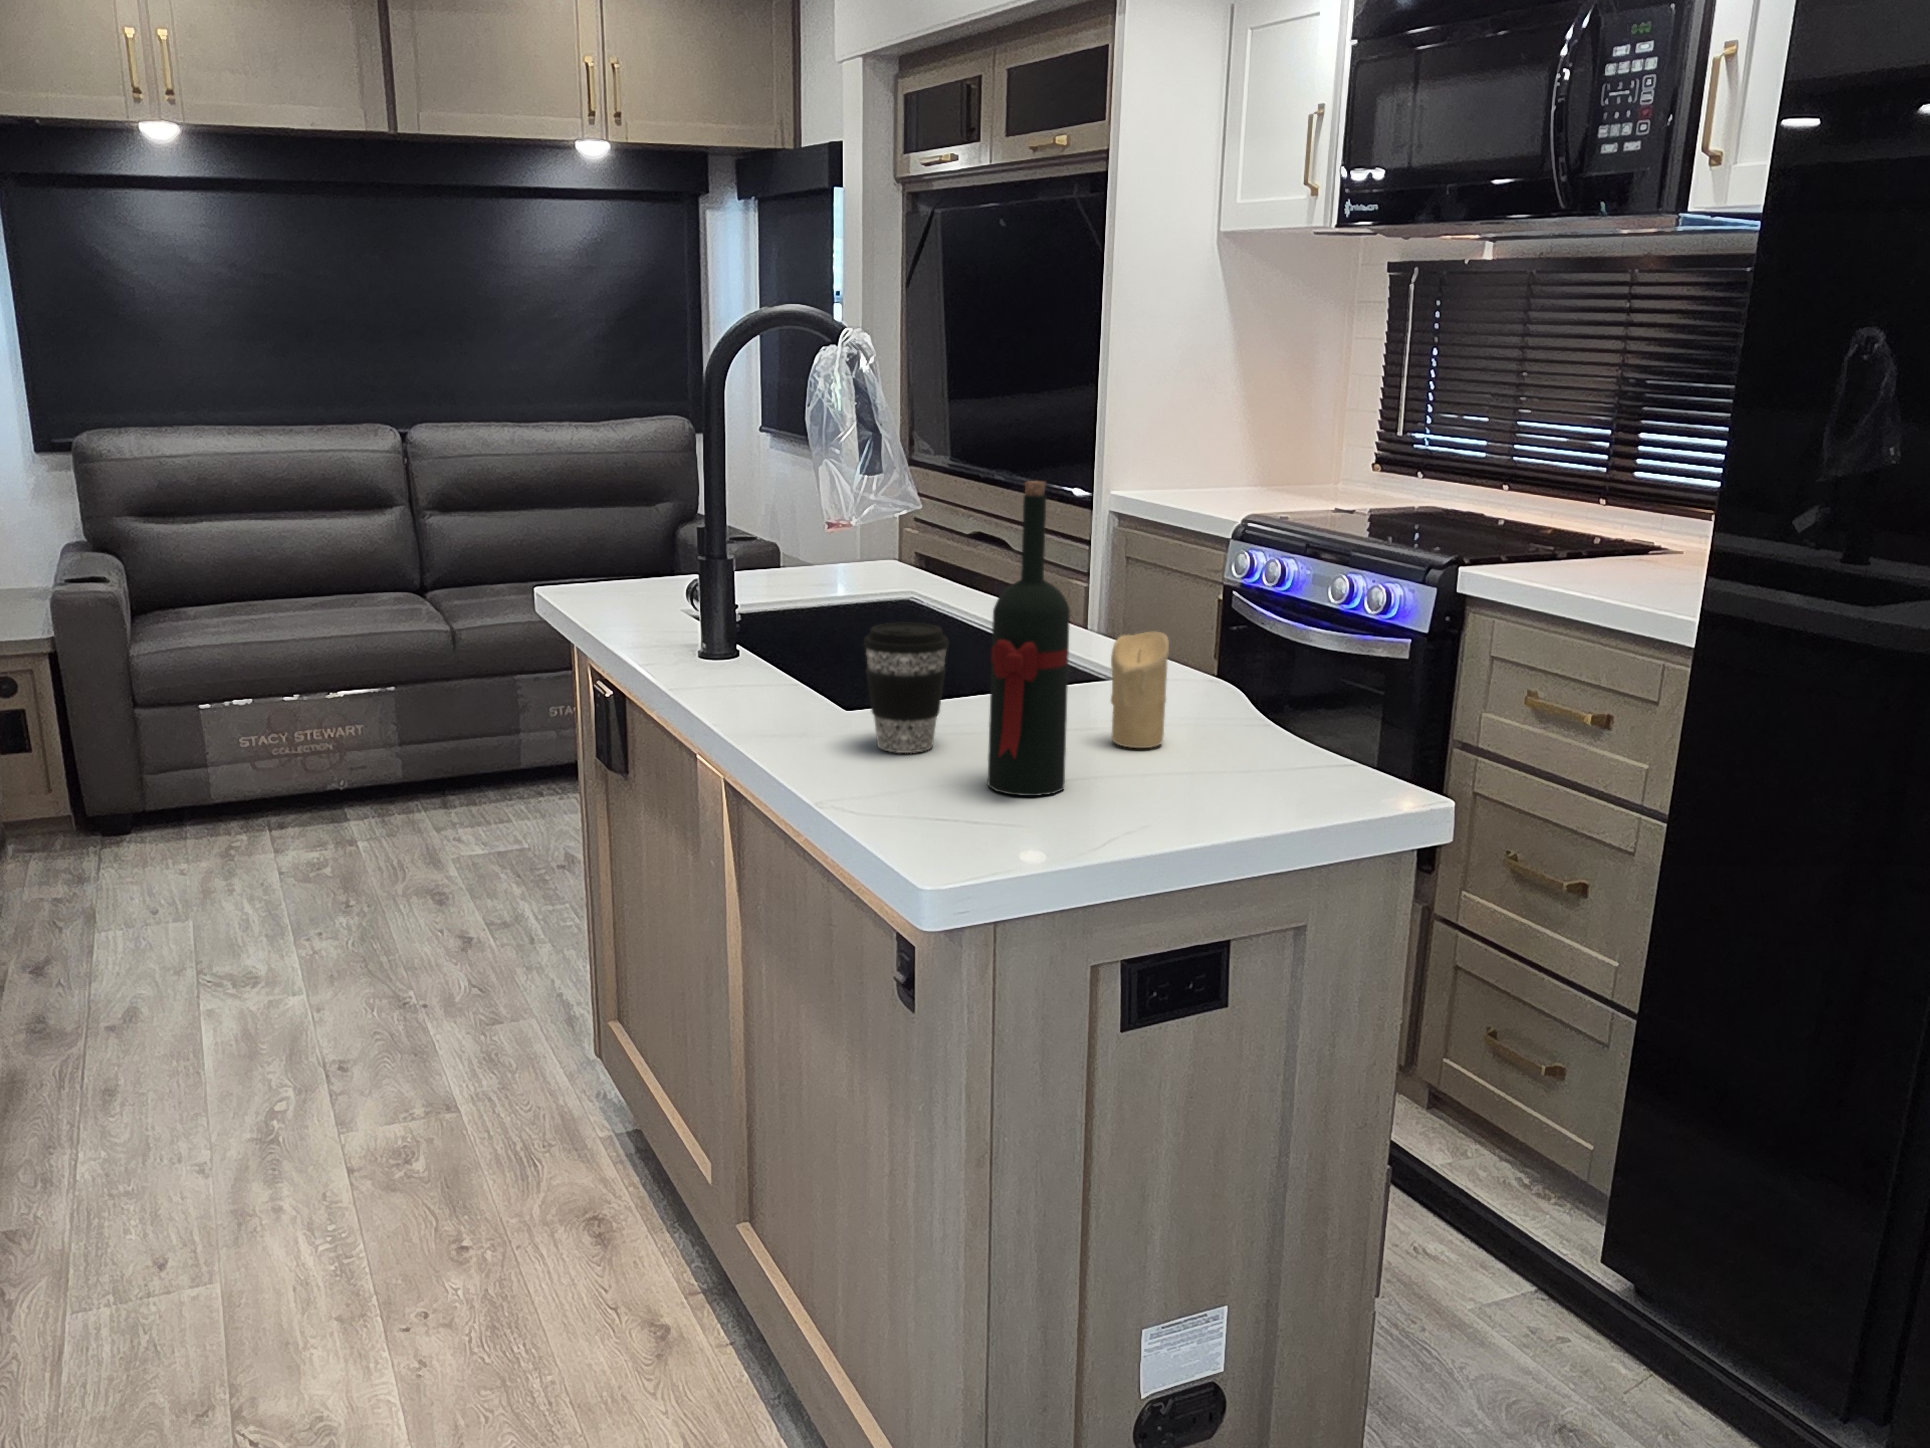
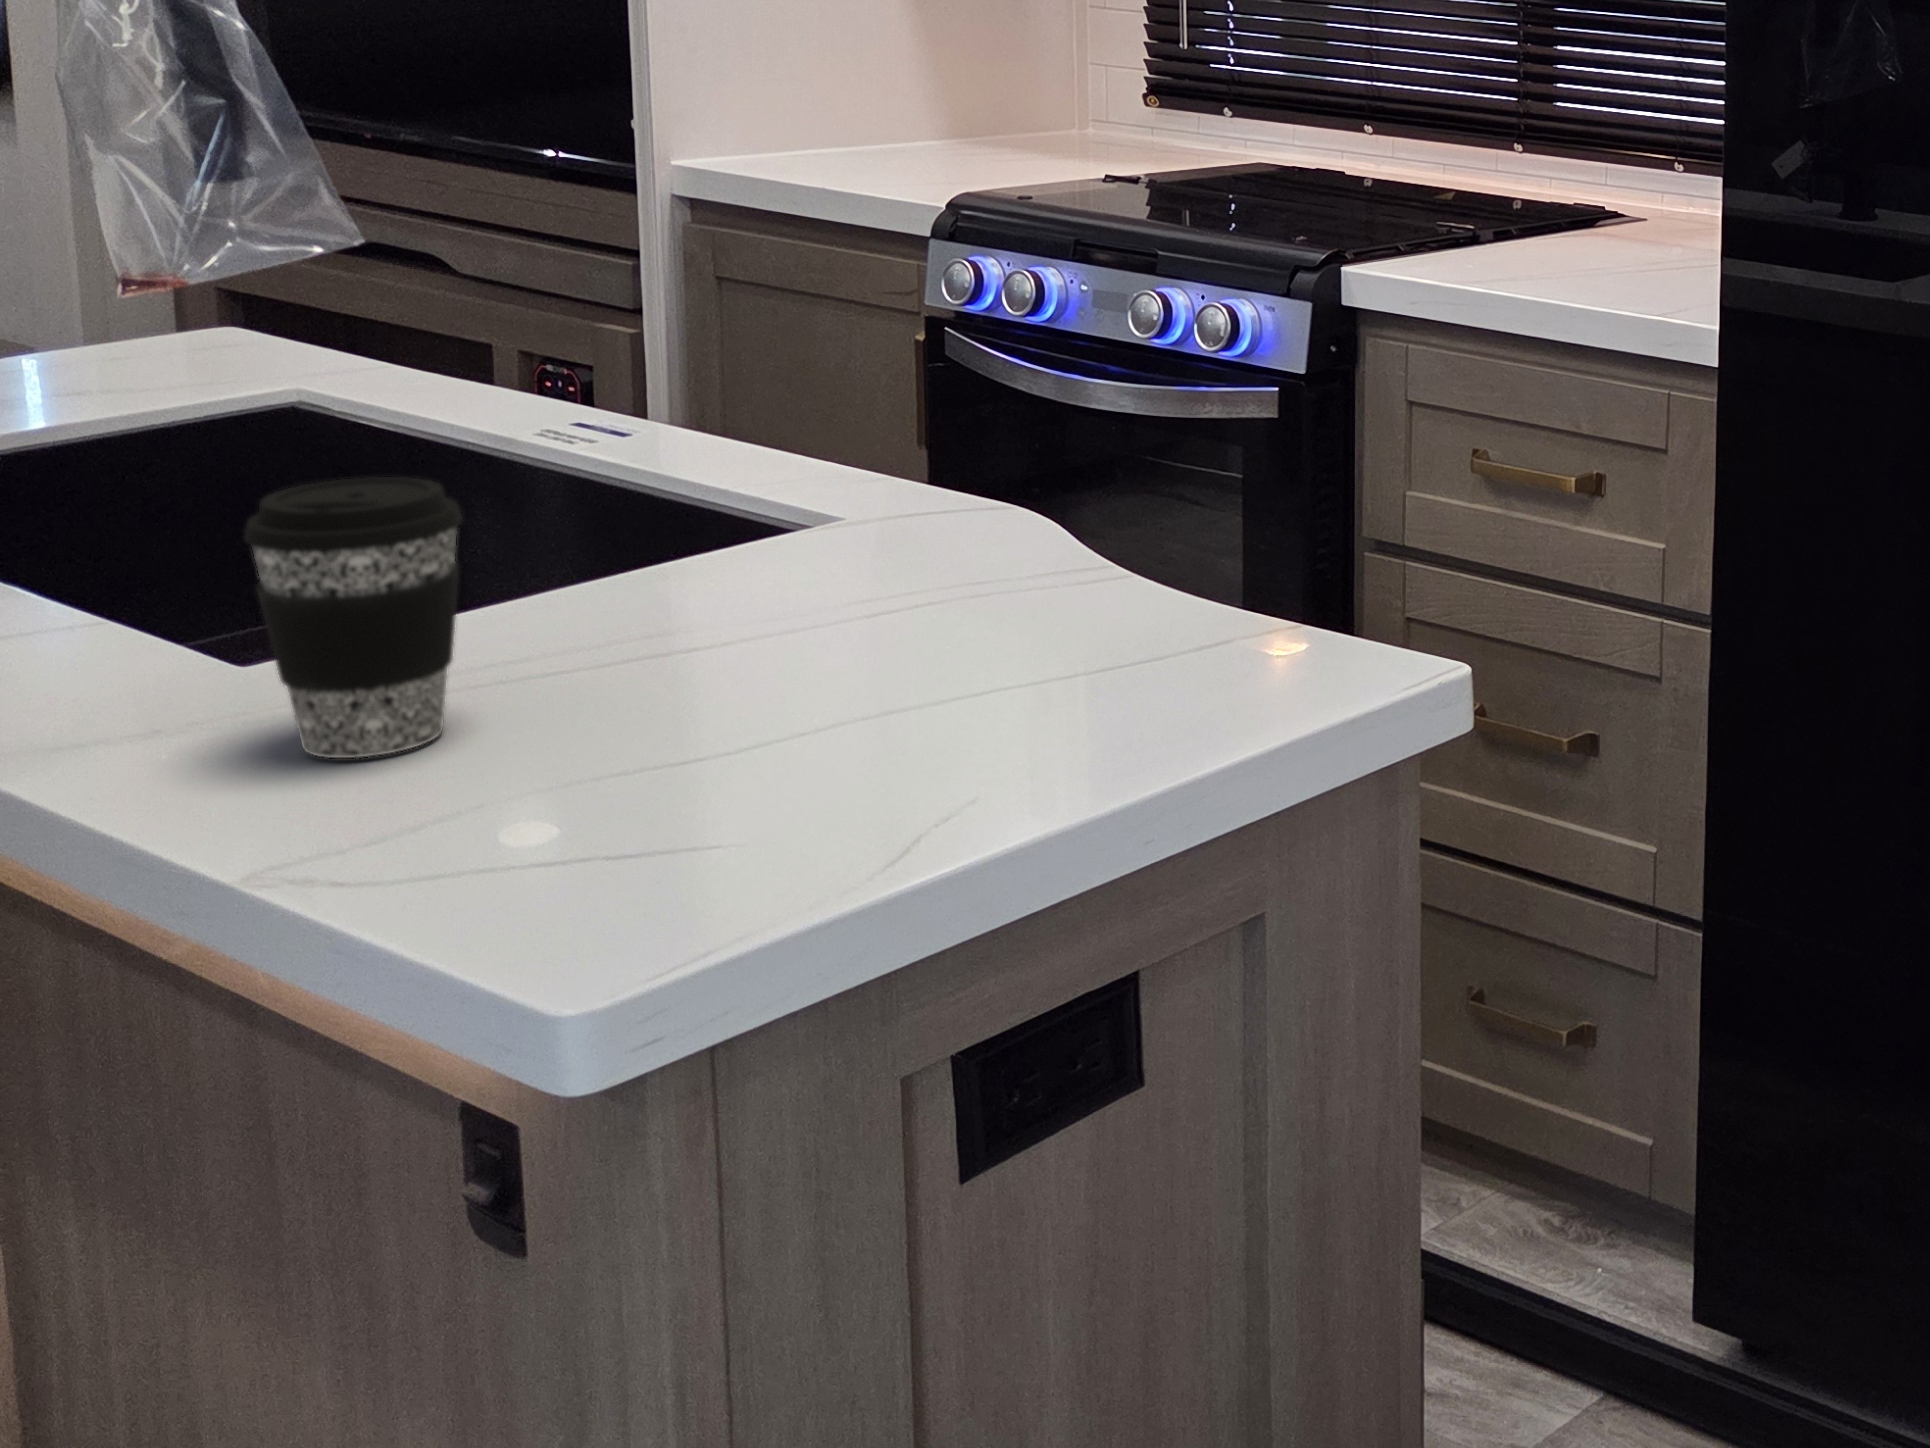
wine bottle: present [988,481,1070,796] -> none [582,183,777,810]
candle: present [1111,632,1169,748] -> none [826,443,947,665]

